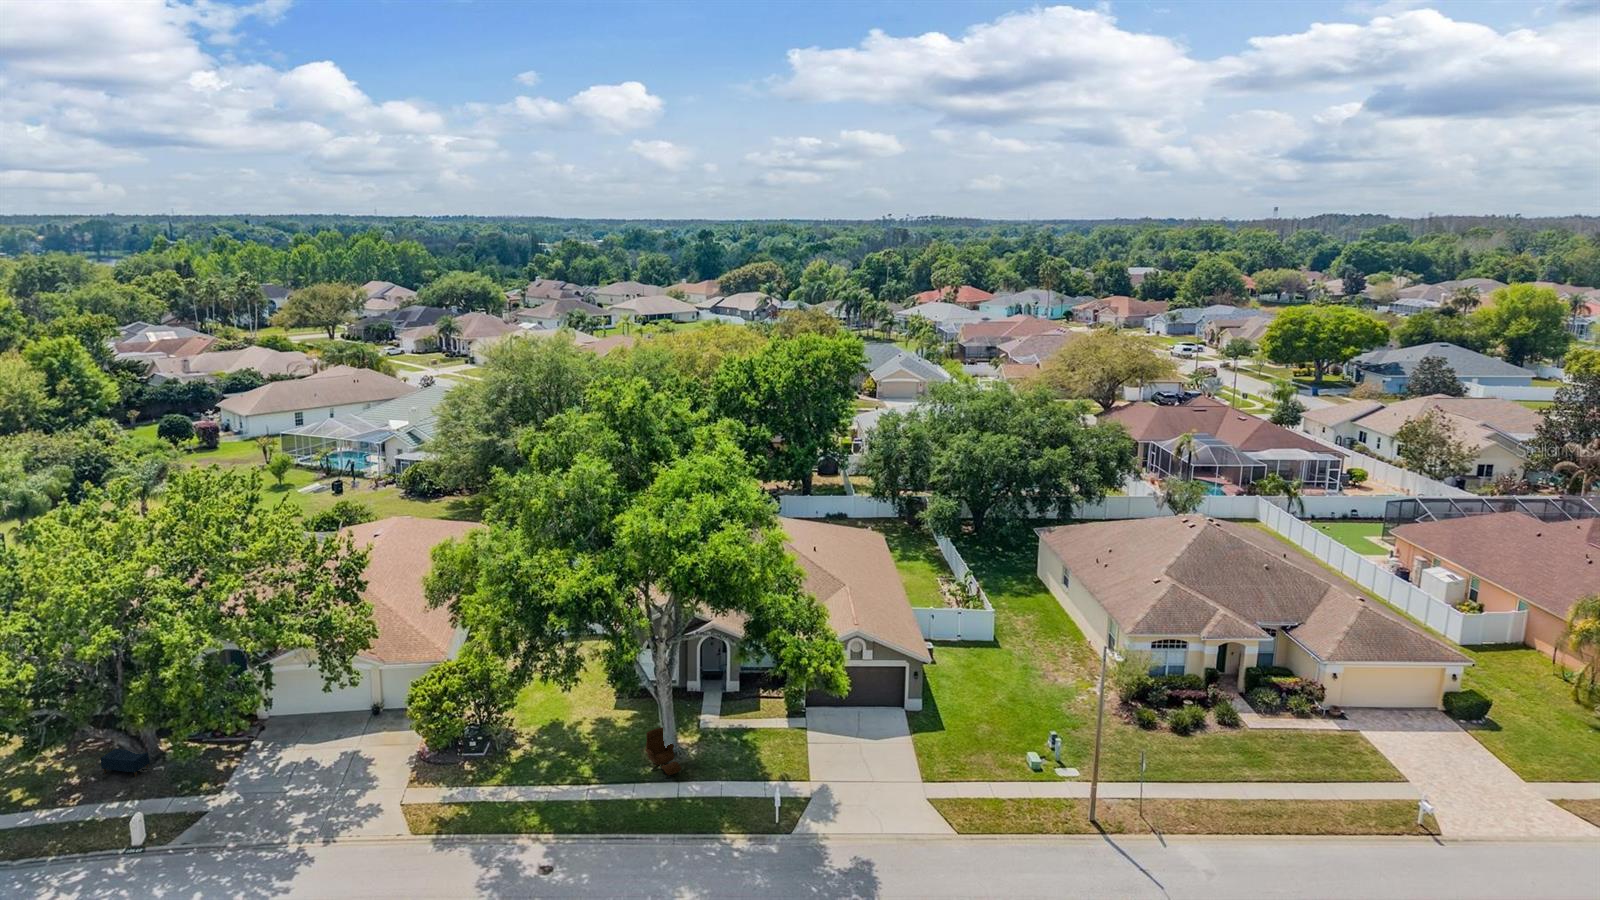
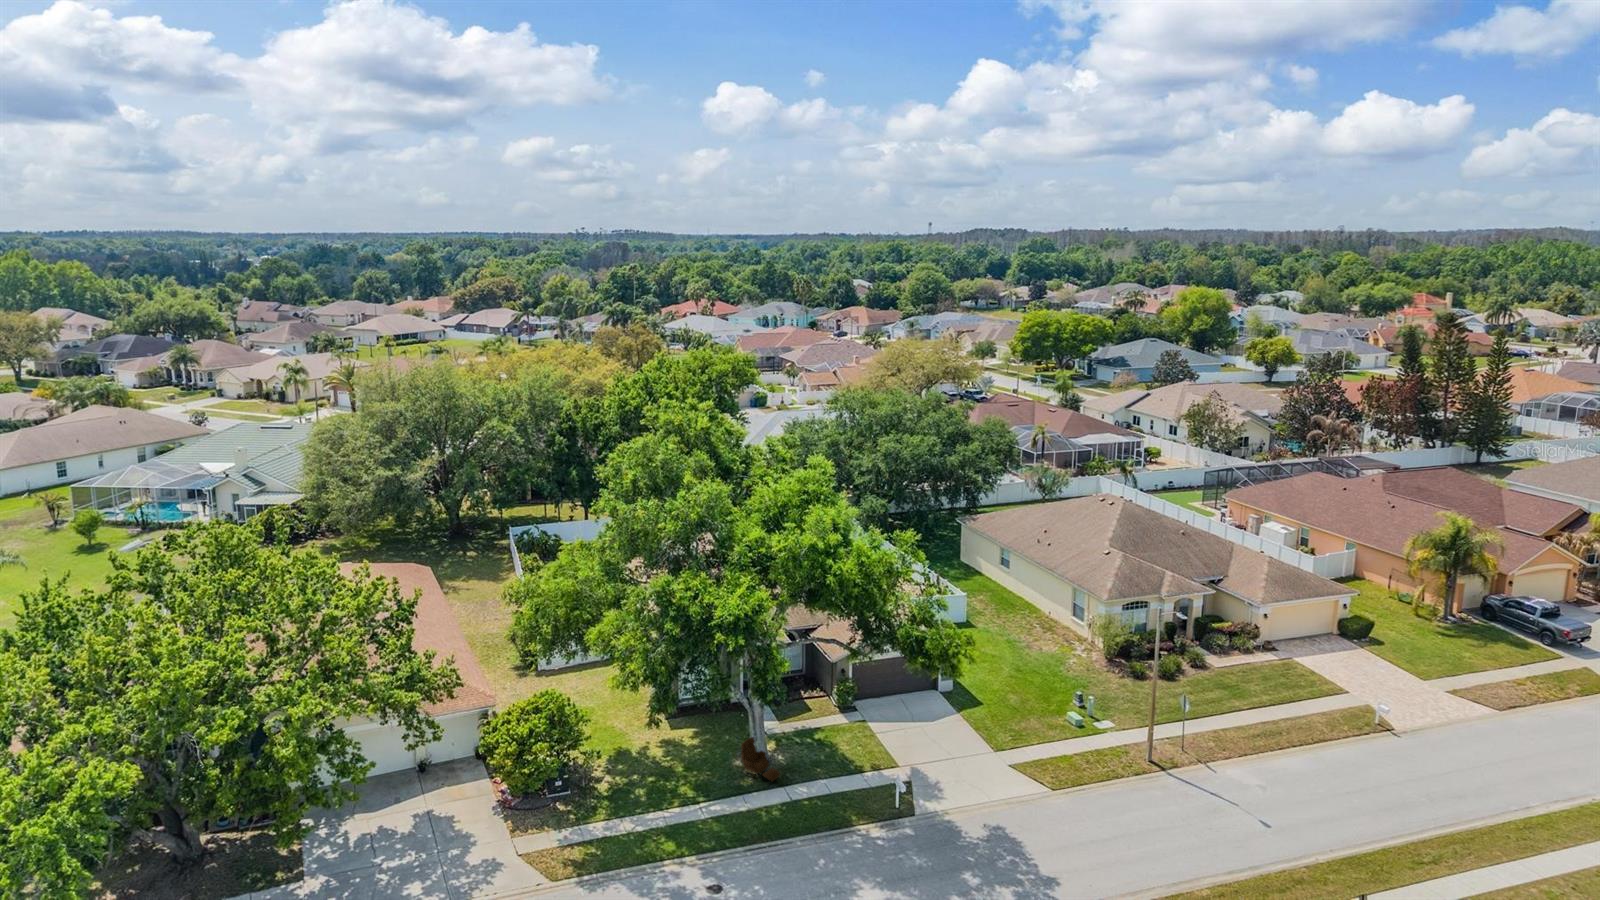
bench: present [101,749,150,777] -> none [134,850,193,883]

